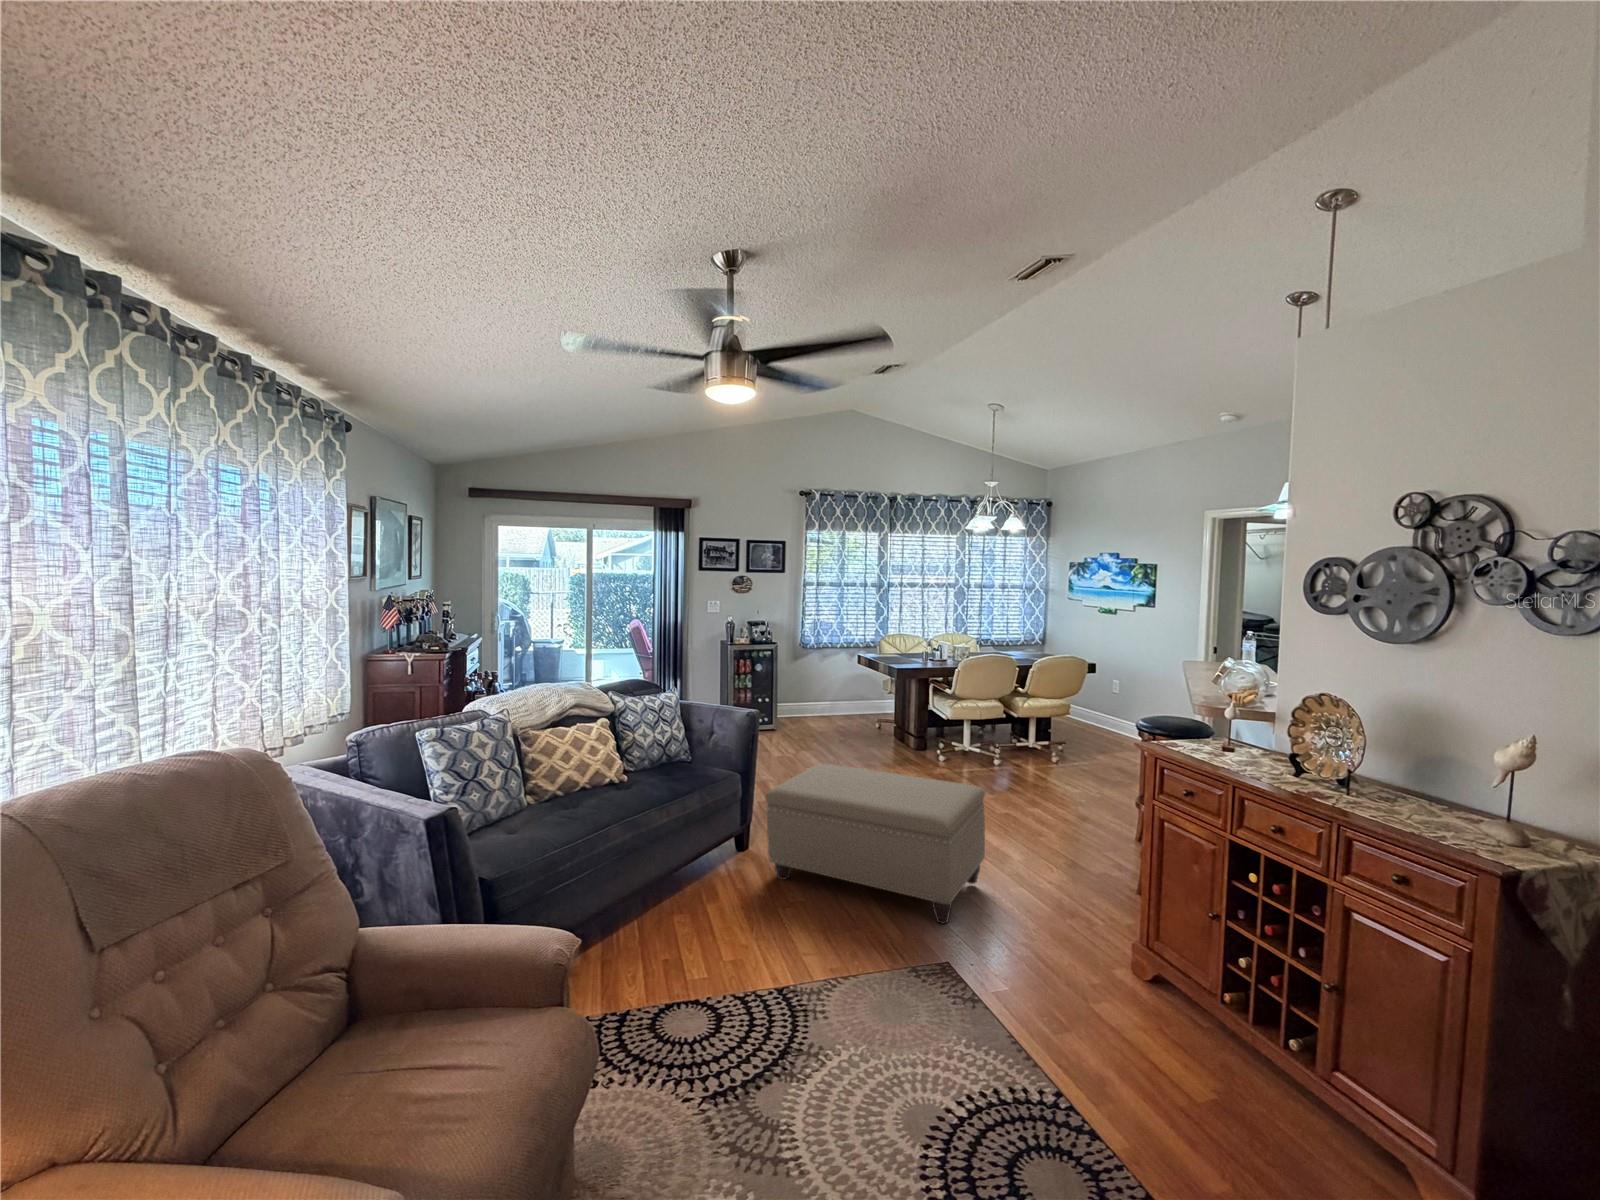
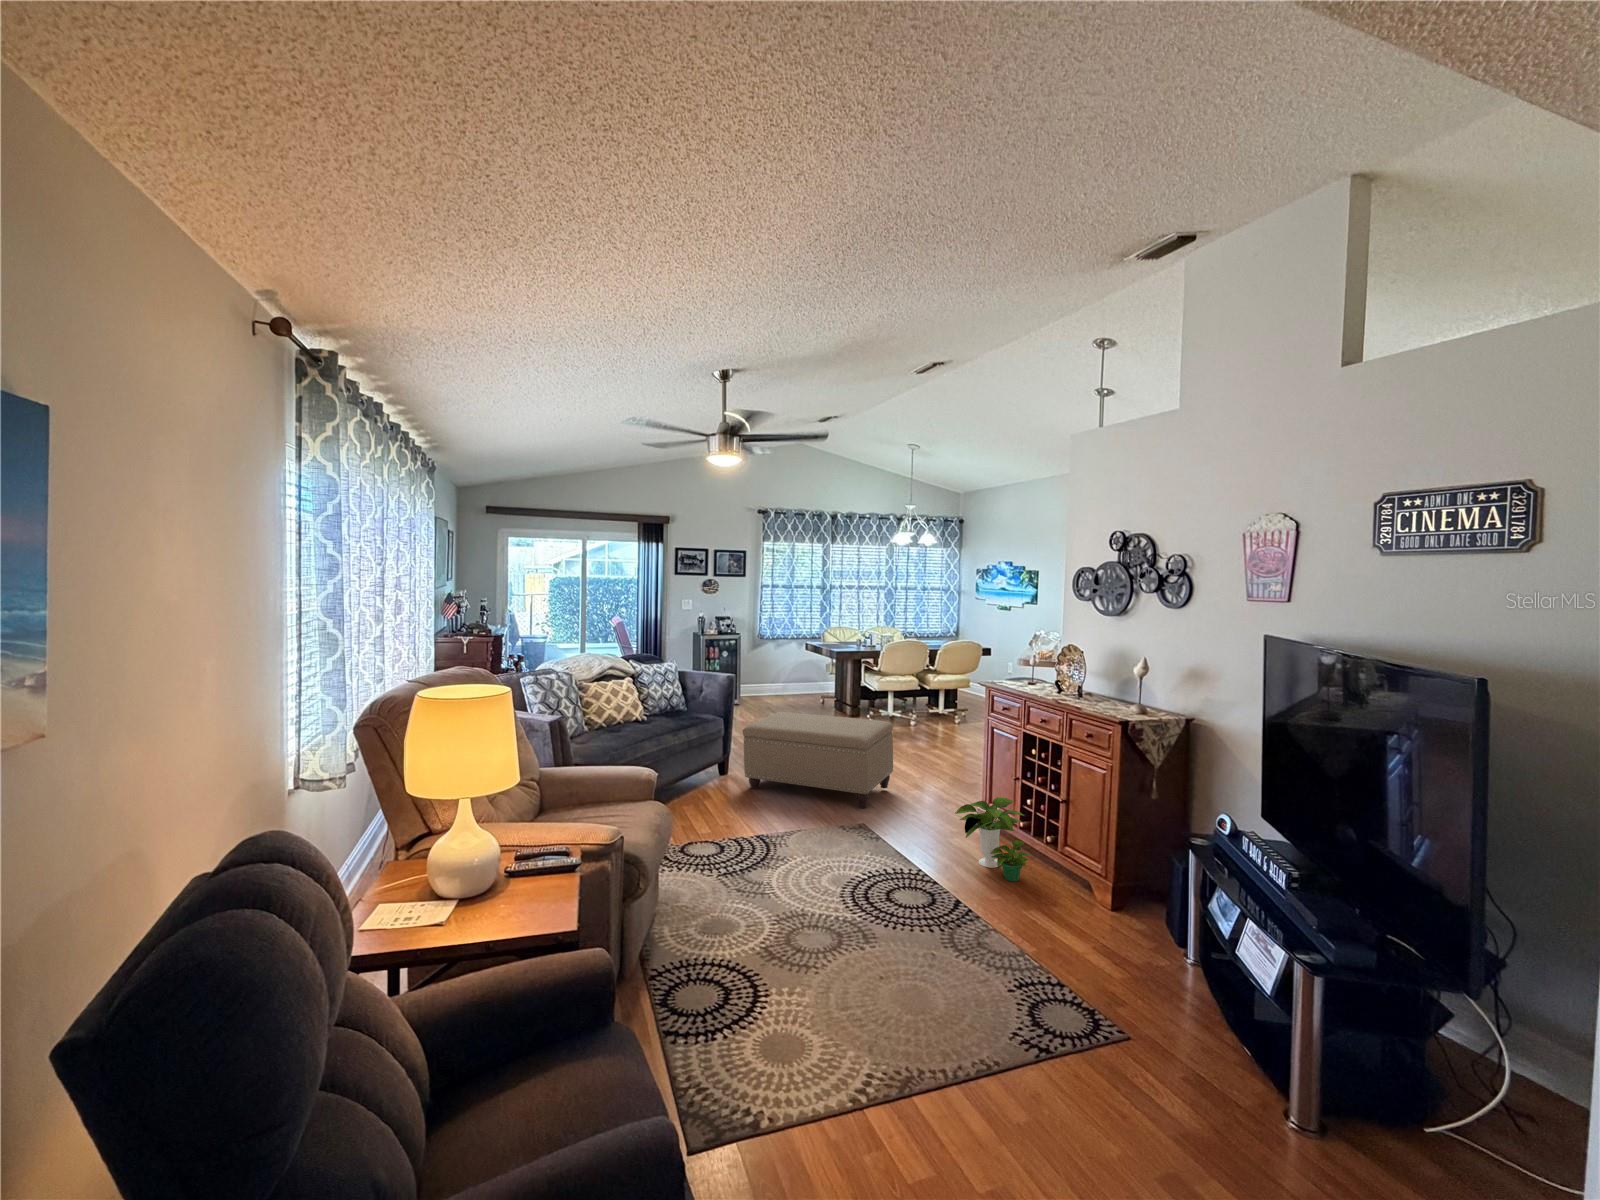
potted plant: none [1111,948,1267,1124] -> present [955,797,1031,881]

